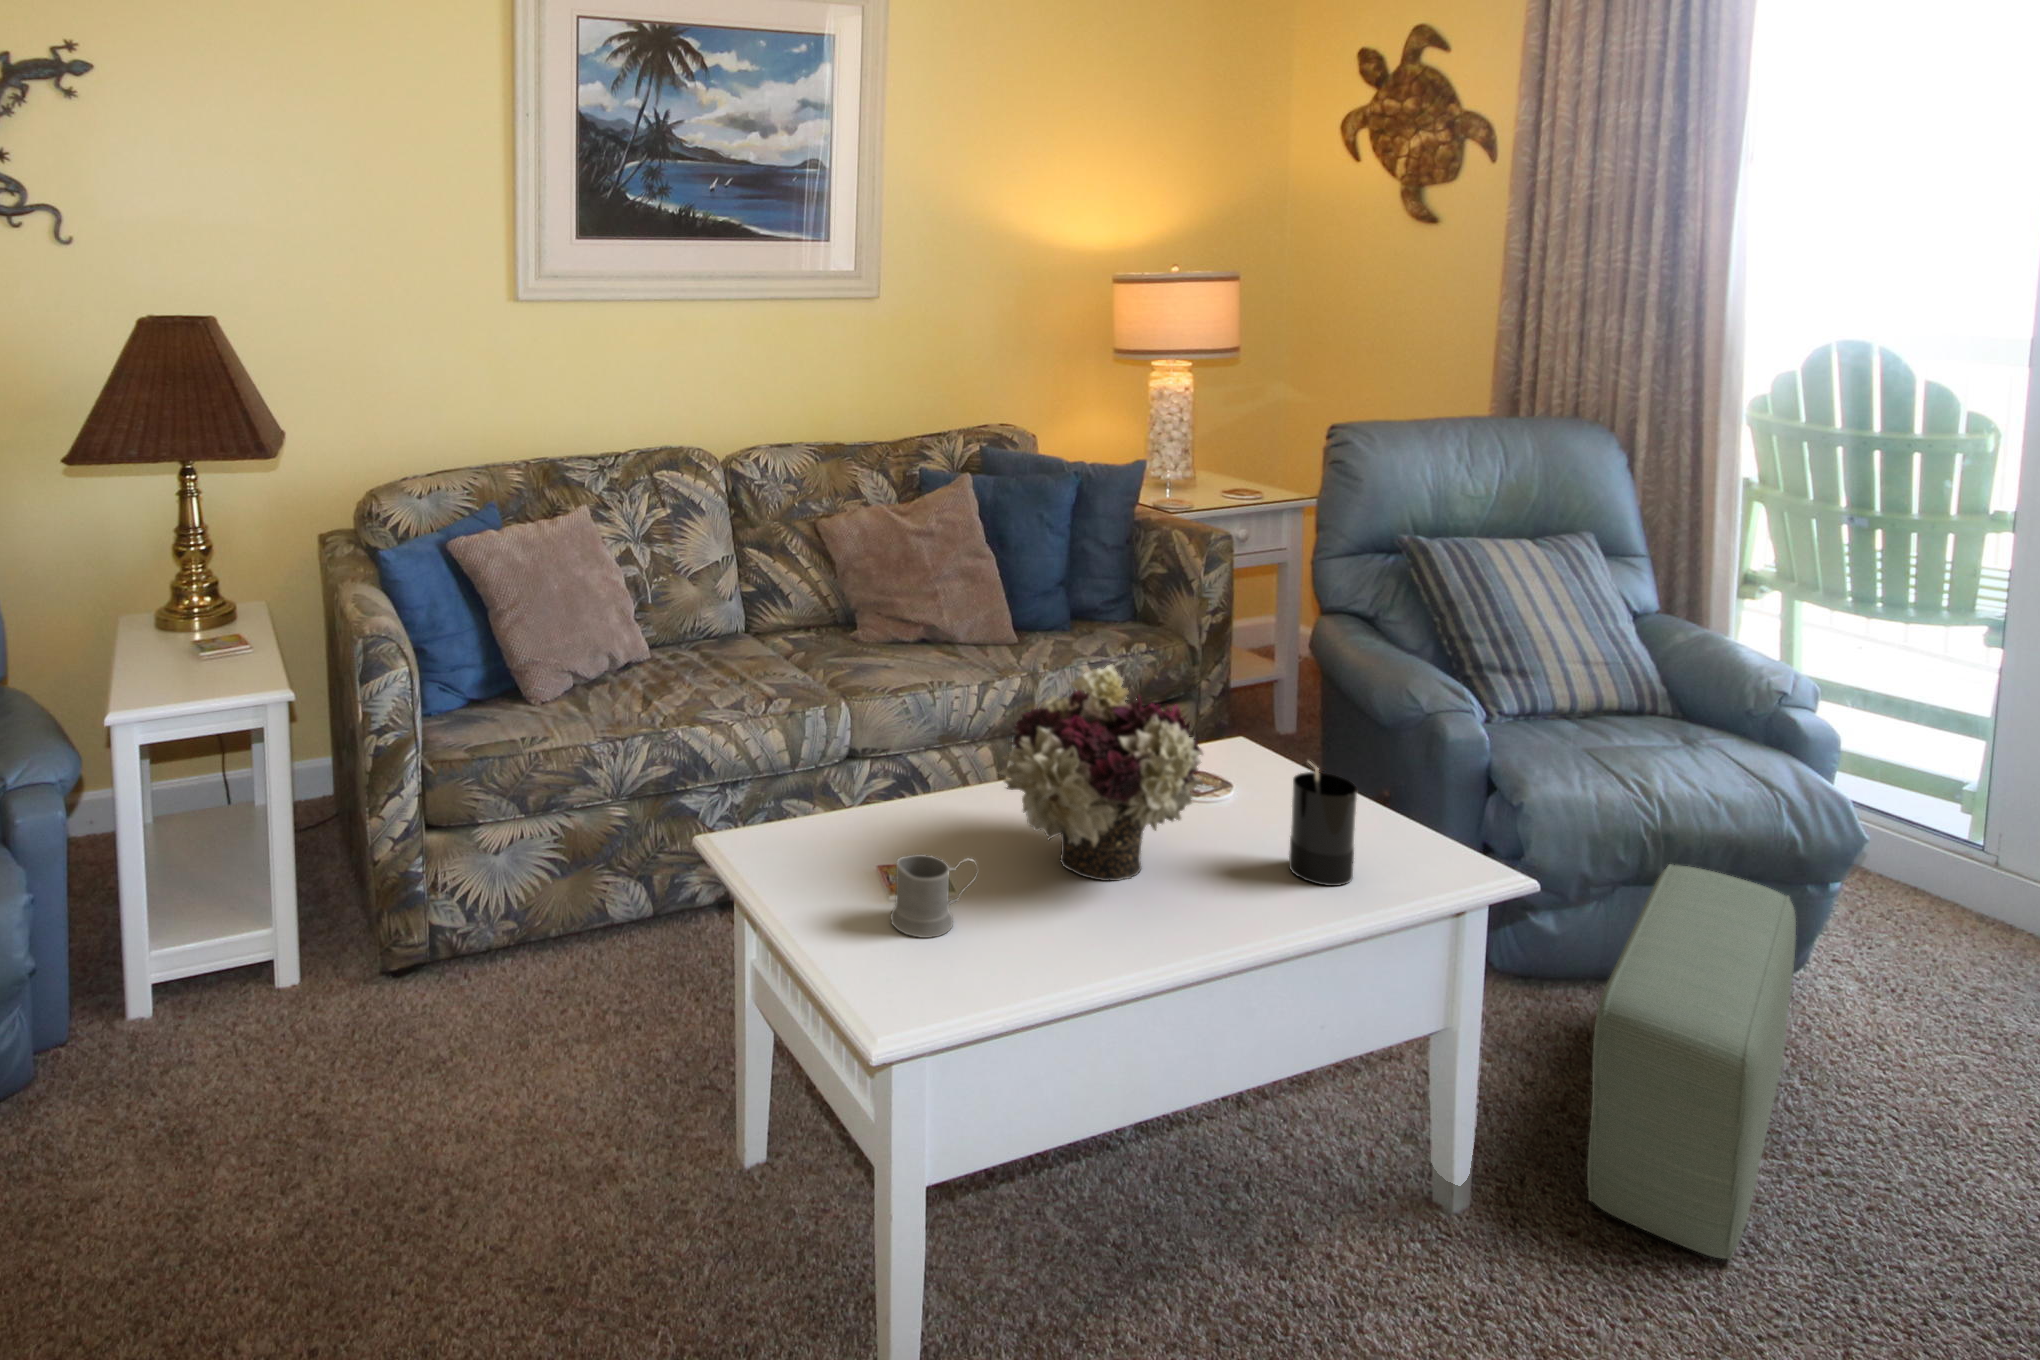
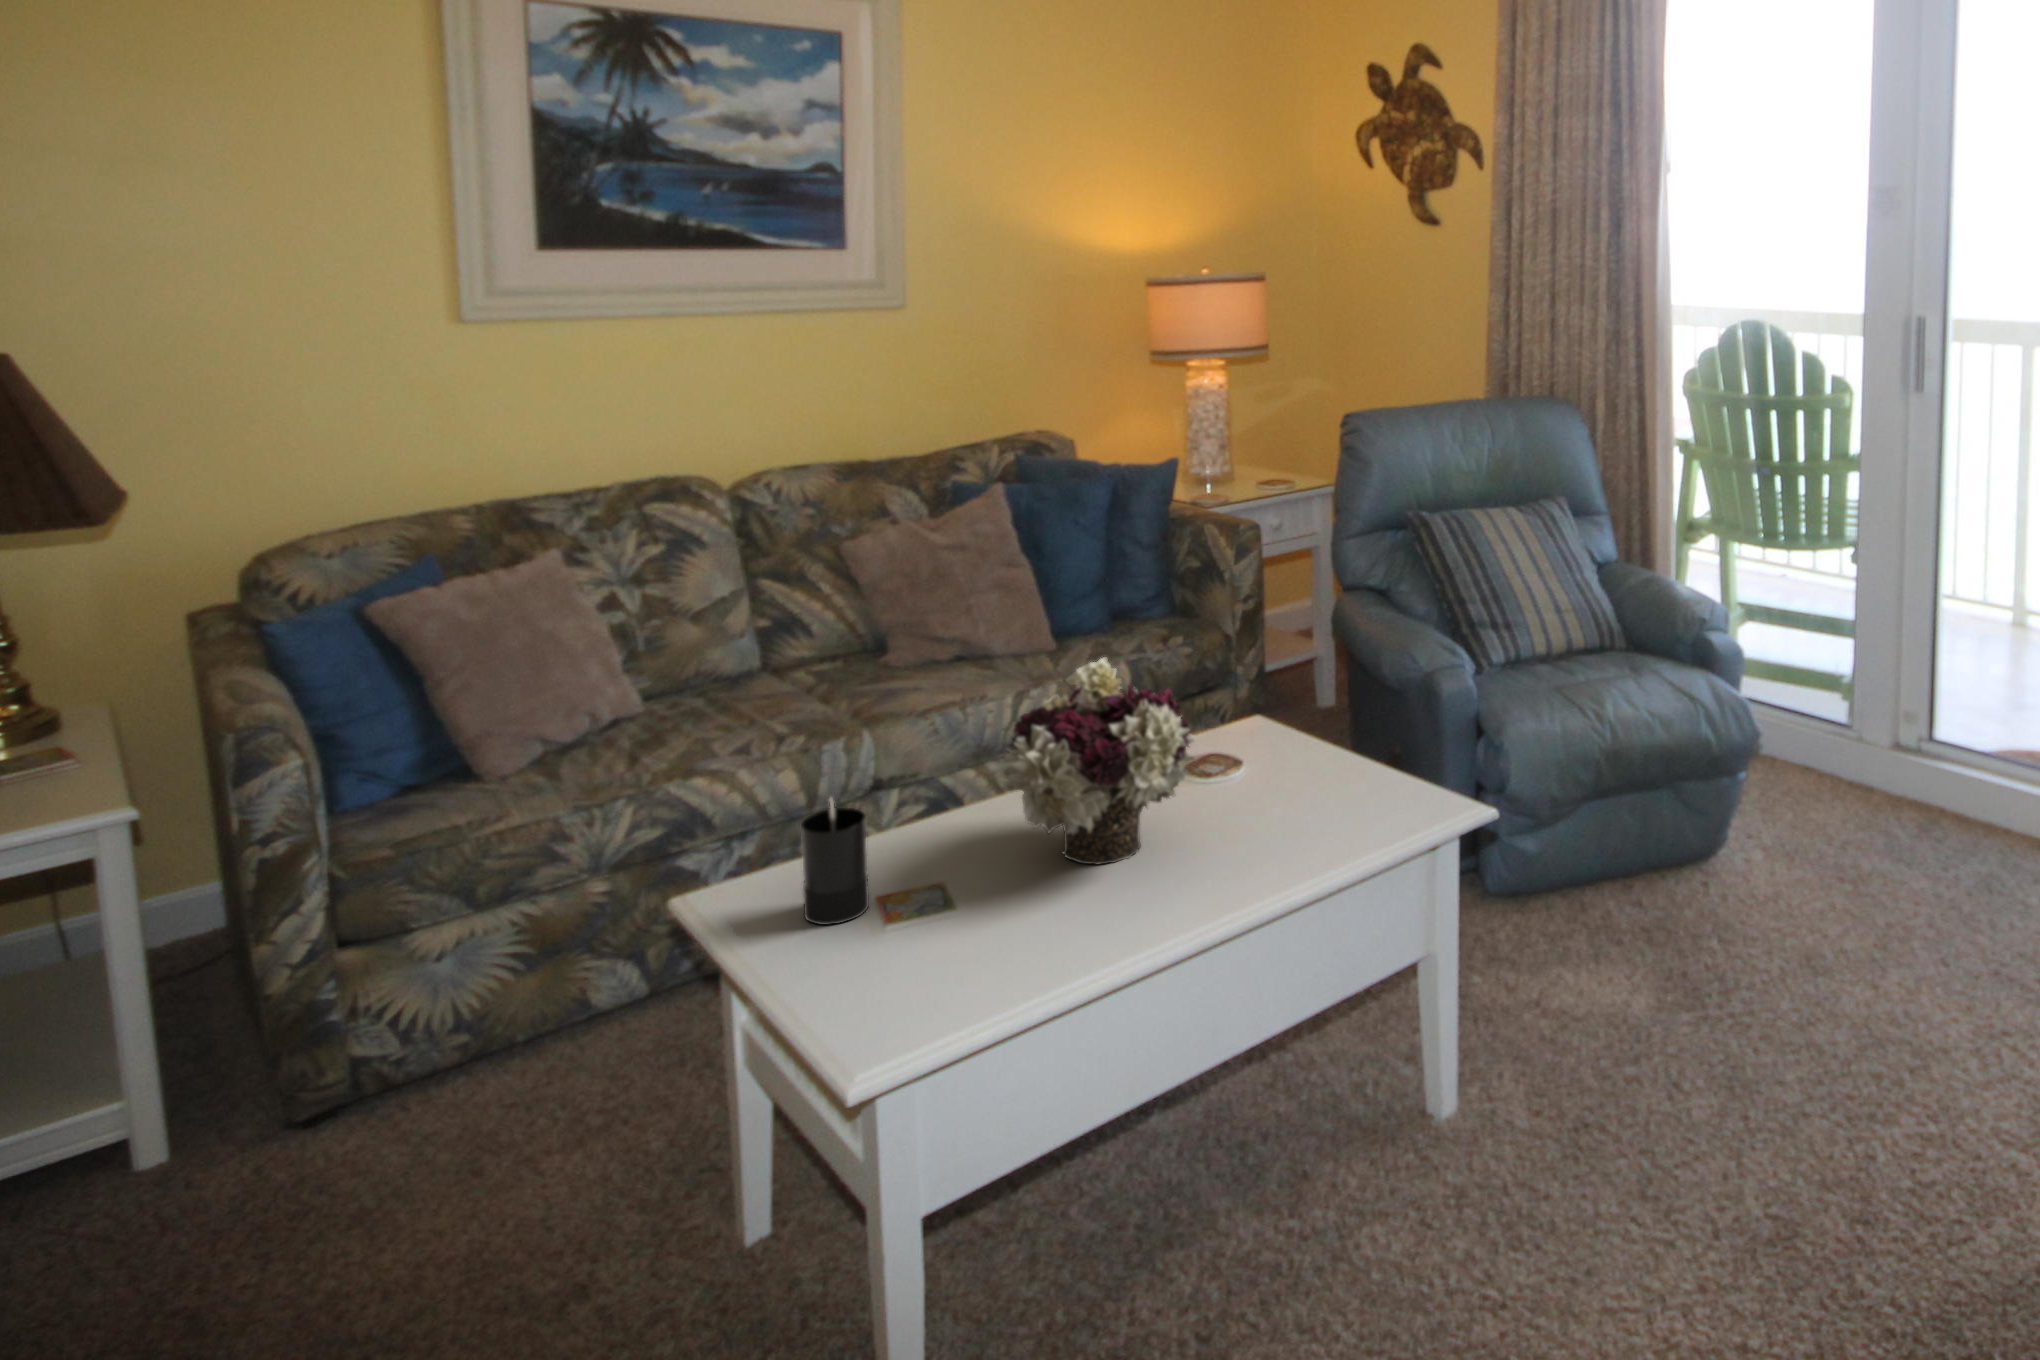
candle: present [1289,761,1357,886] -> present [801,798,869,925]
mug: present [891,854,978,938] -> none [883,862,971,949]
pouf: present [1587,864,1796,1260] -> none [1529,774,1690,1091]

